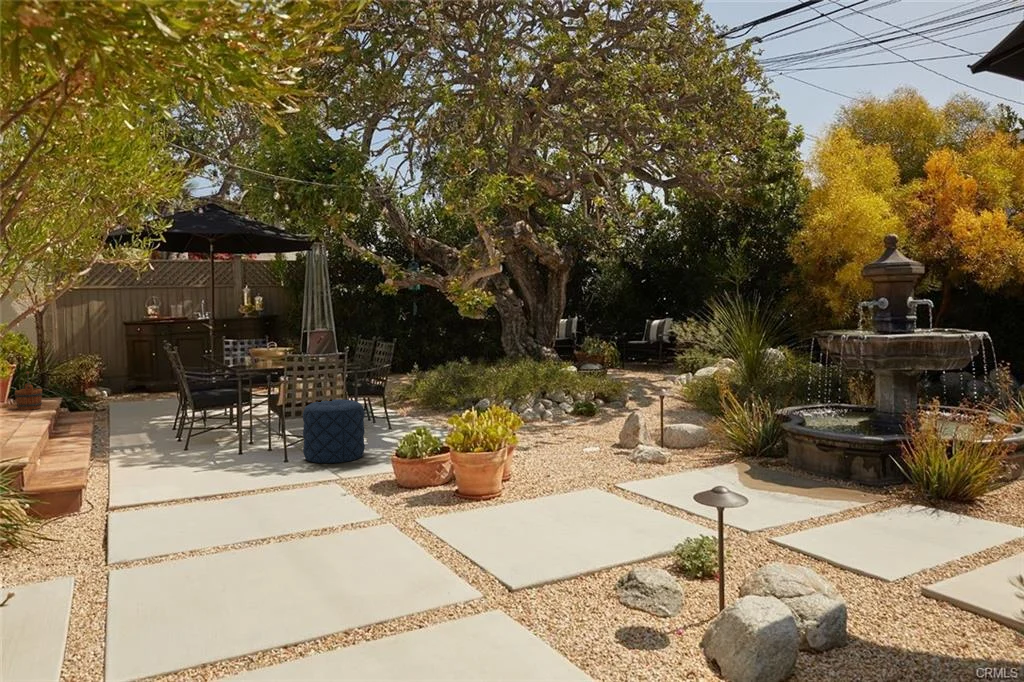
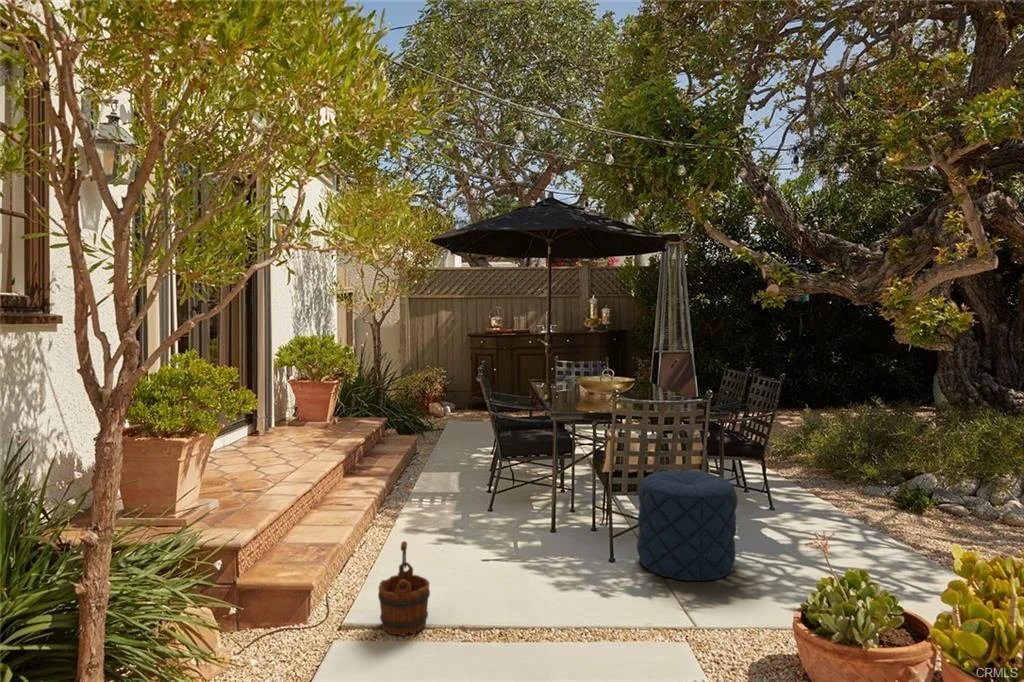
wooden bucket: present [15,371,43,410] -> present [378,541,430,636]

